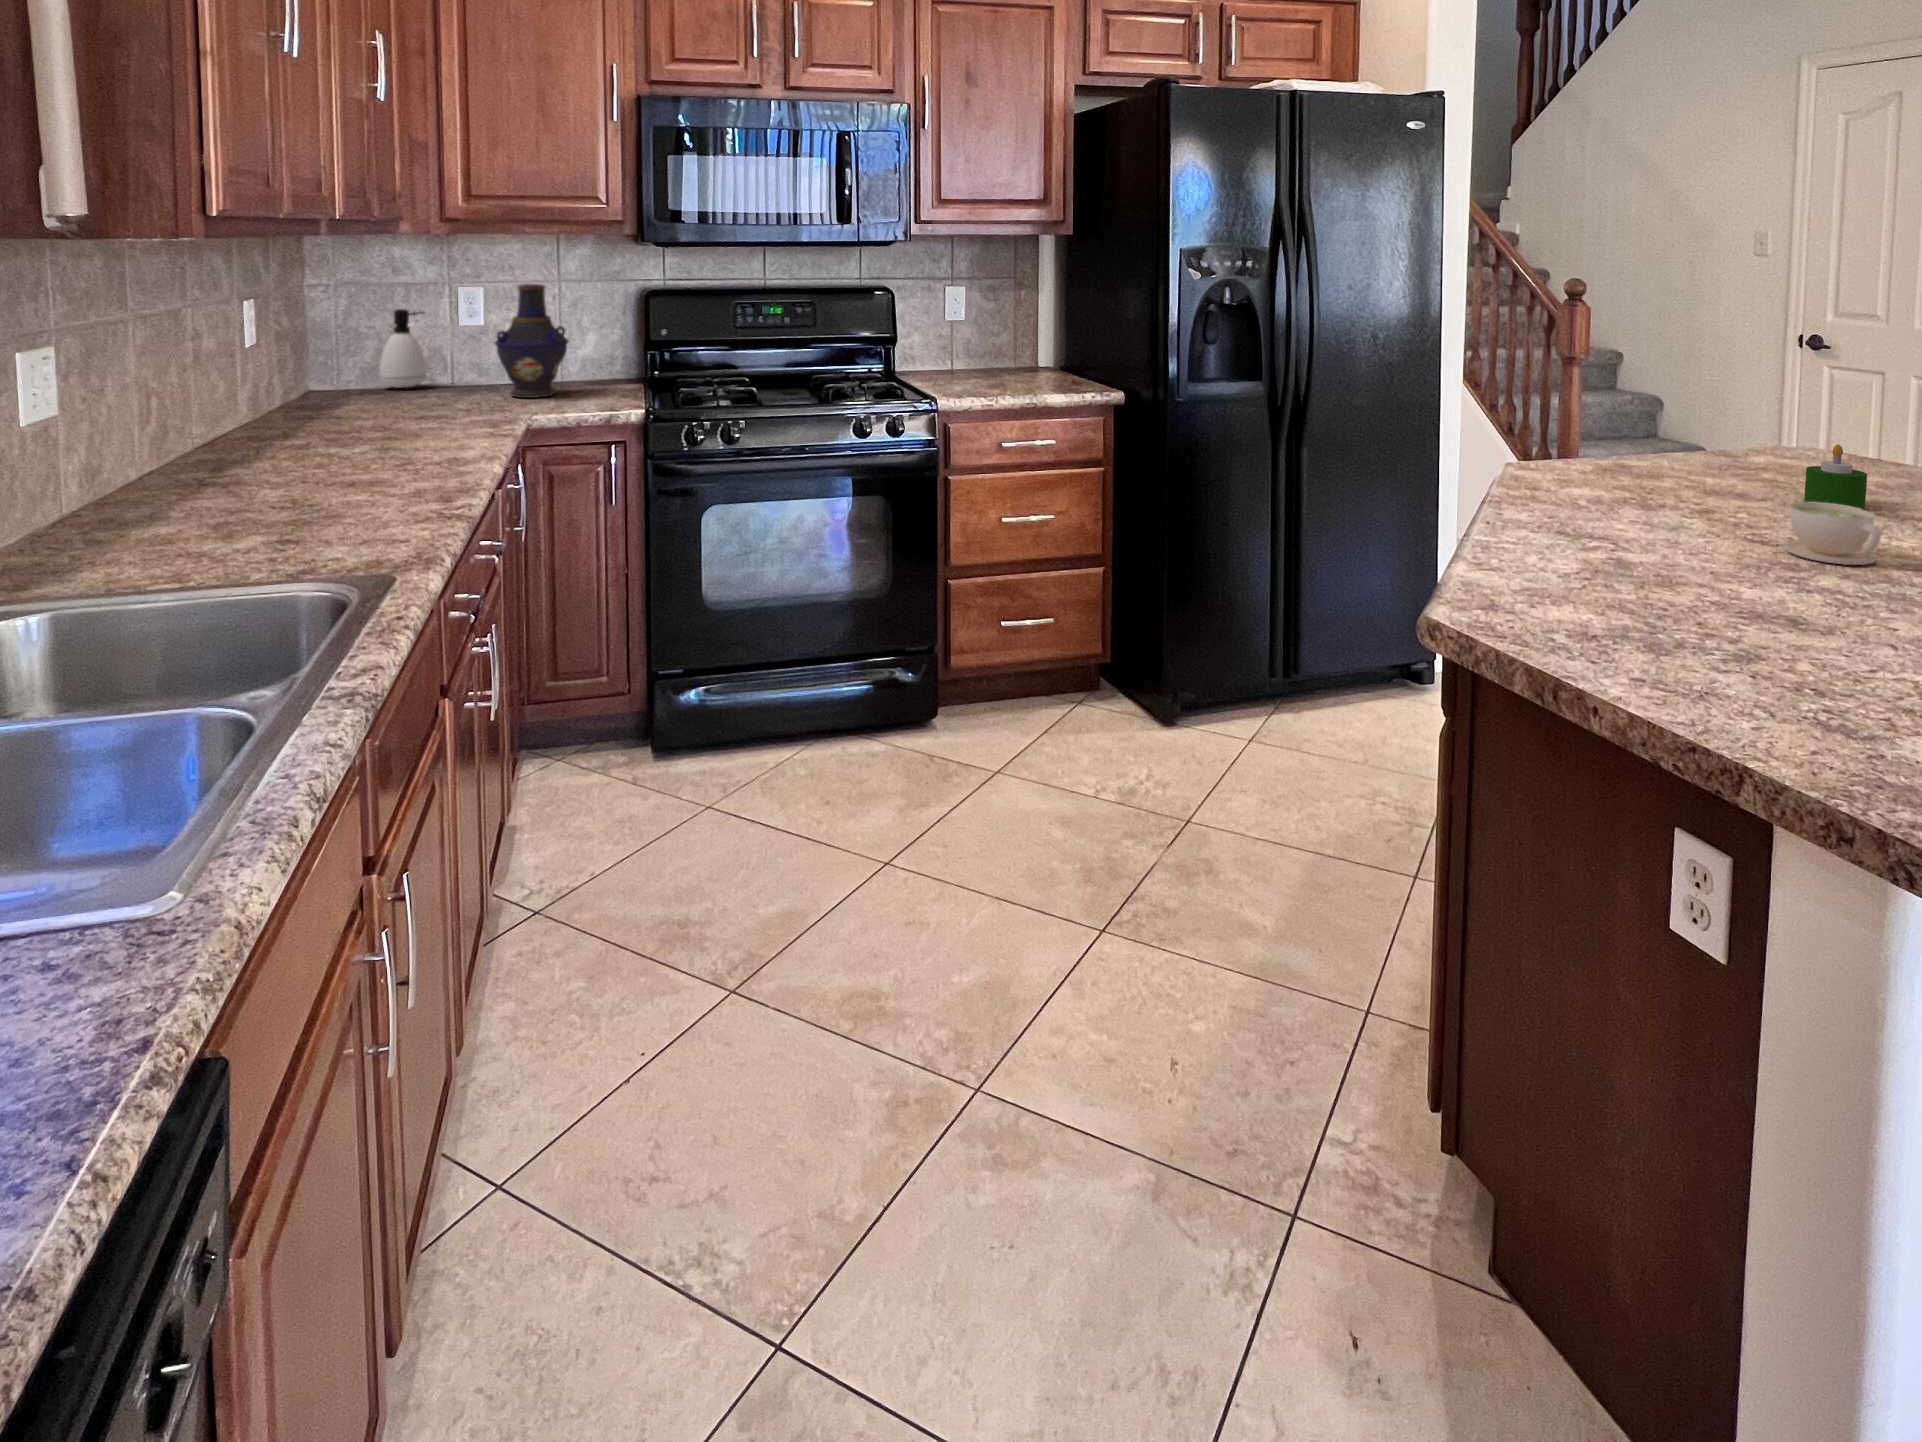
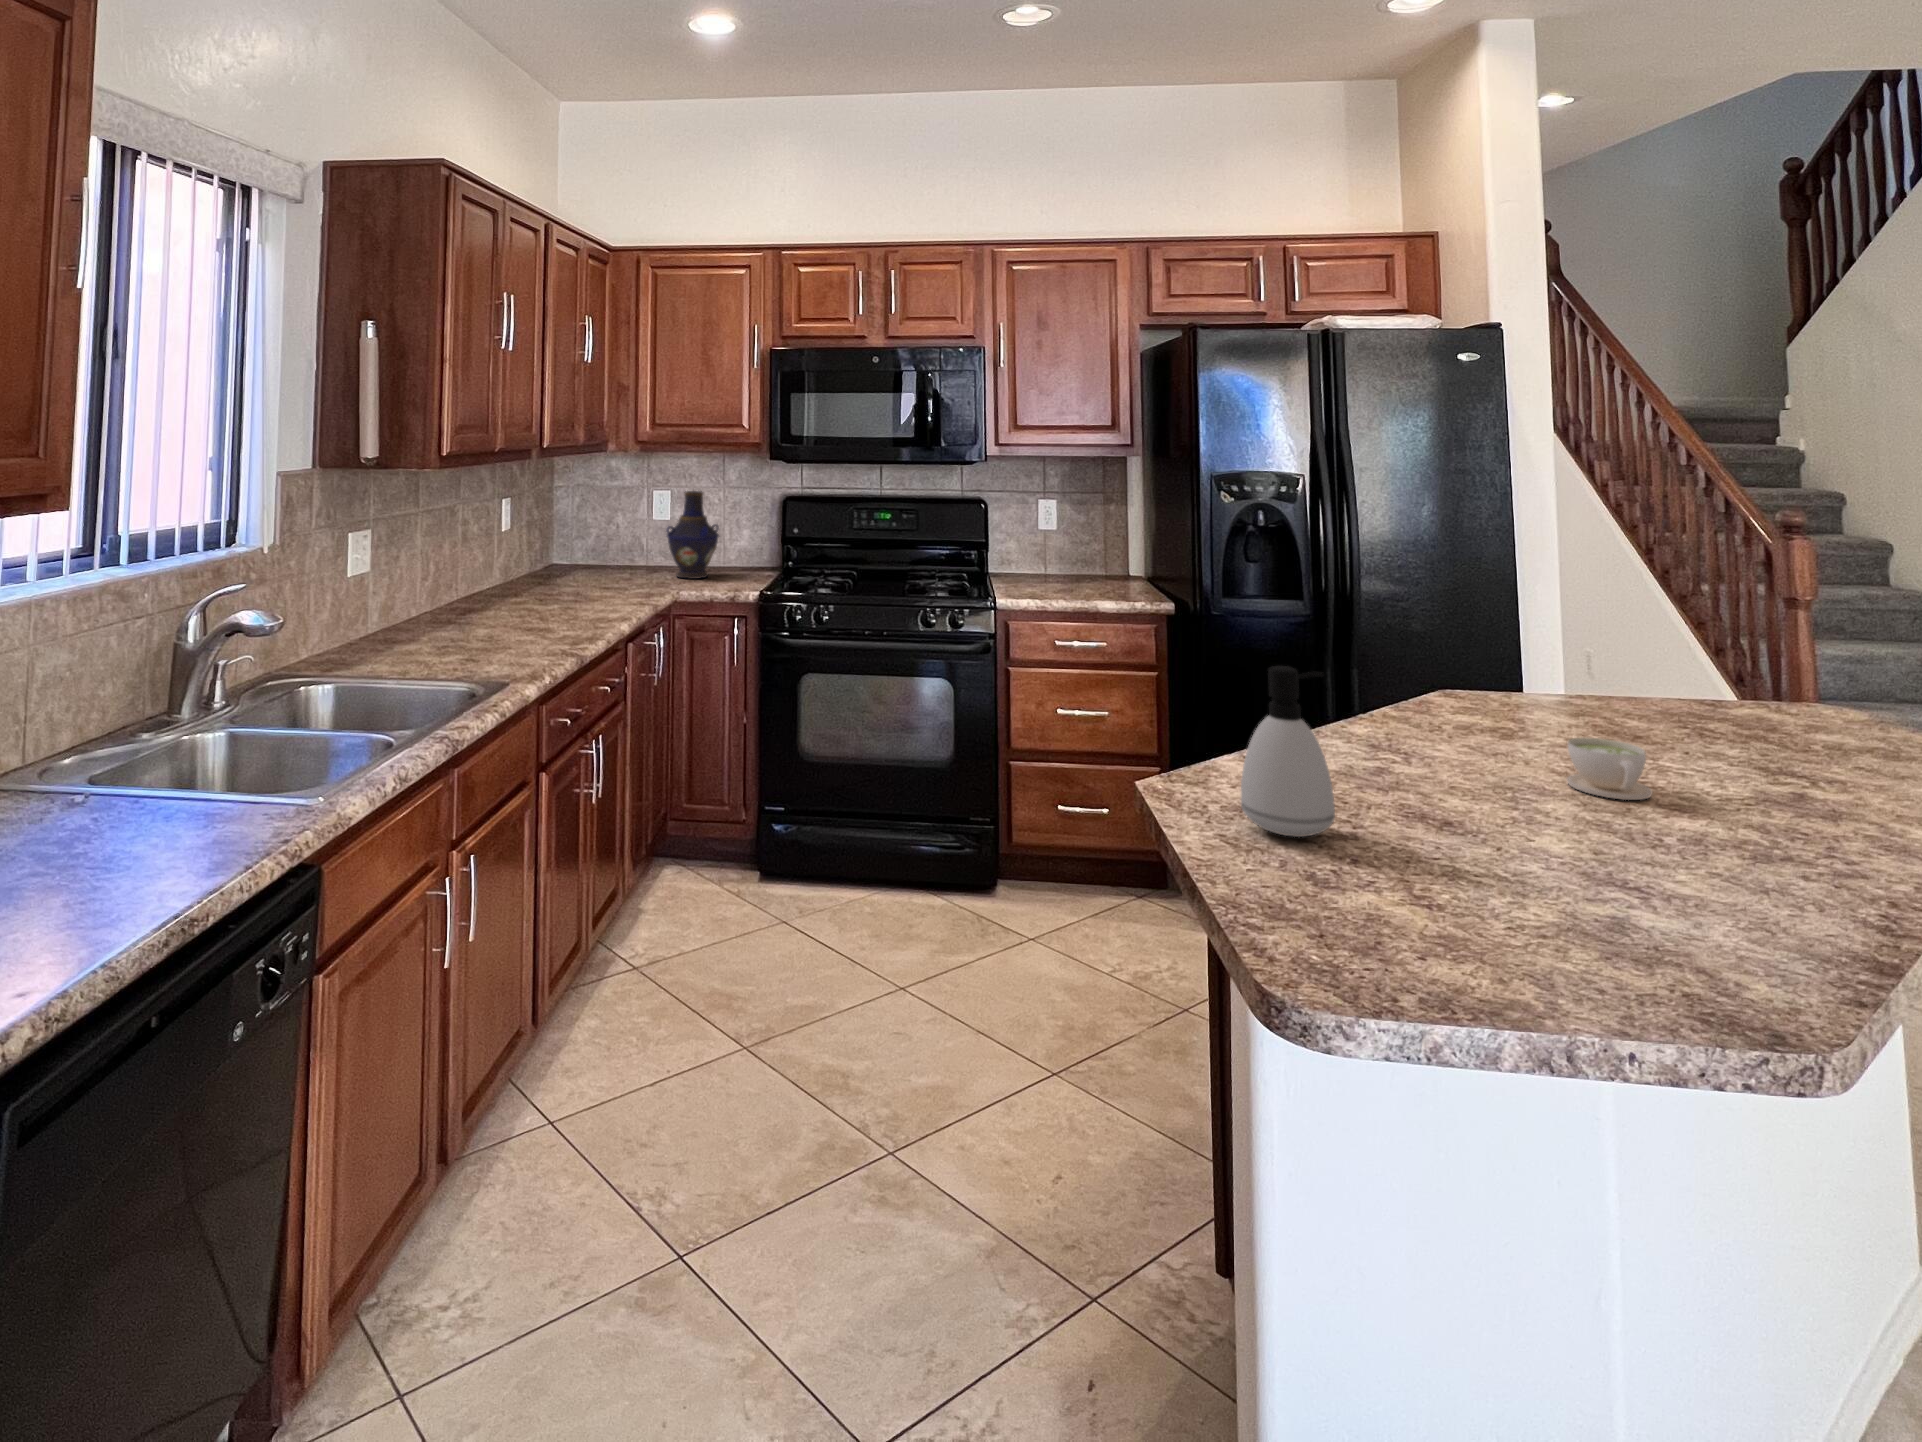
soap dispenser: present [379,309,427,388] -> present [1241,666,1335,837]
candle: present [1804,445,1867,509] -> none [1701,695,1766,762]

